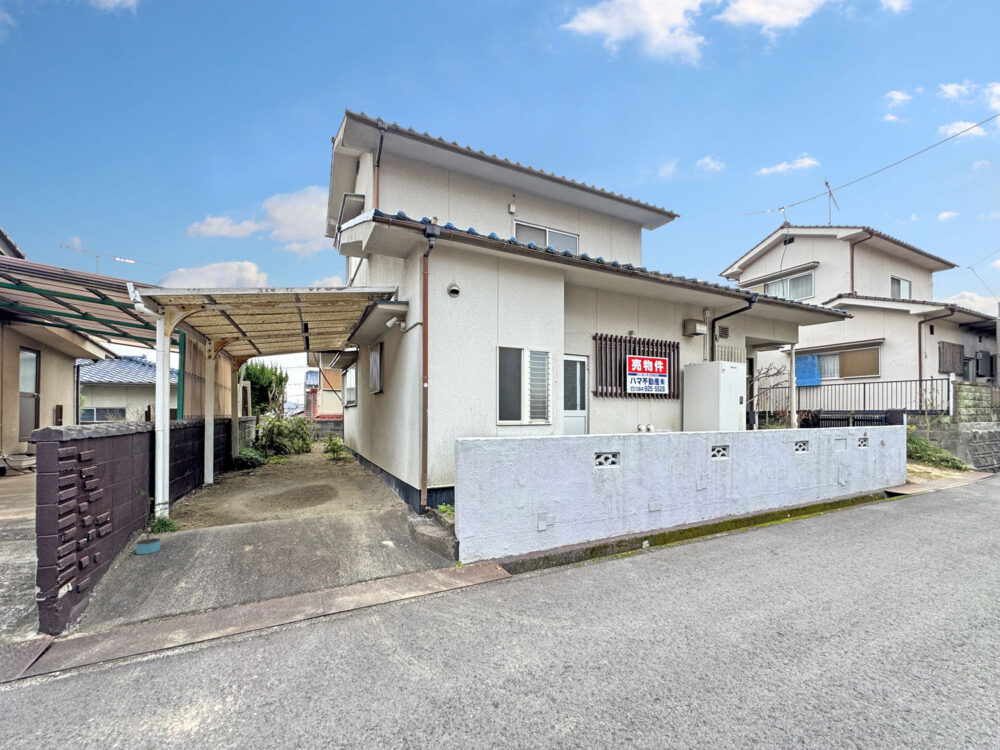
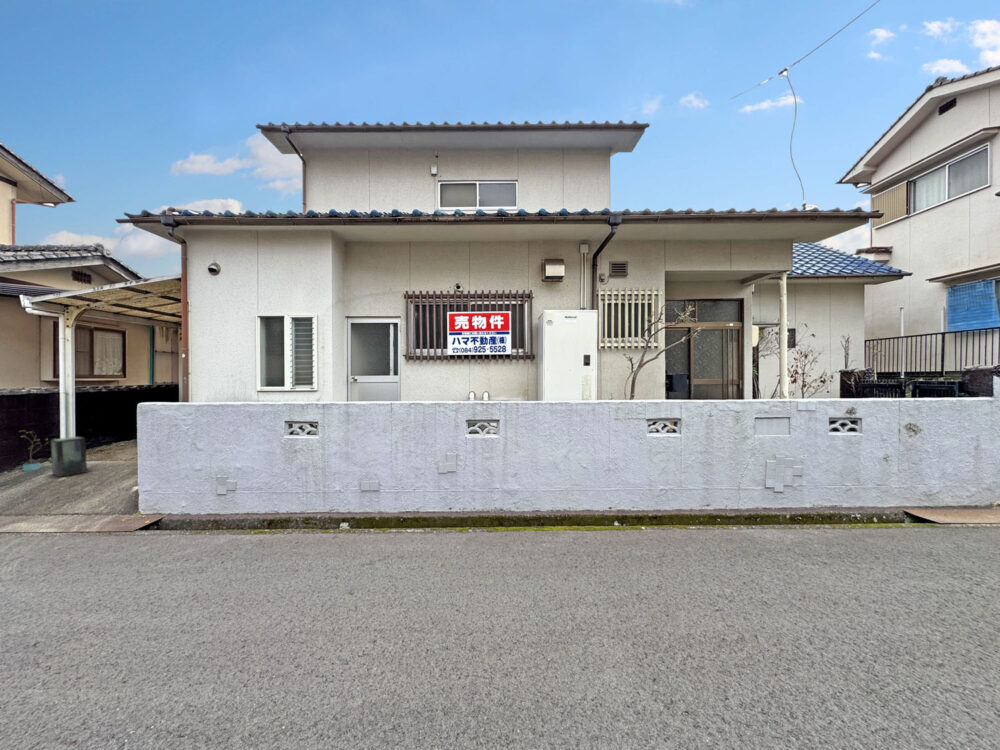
storage box: none [221,494,272,554] -> present [51,437,87,477]

